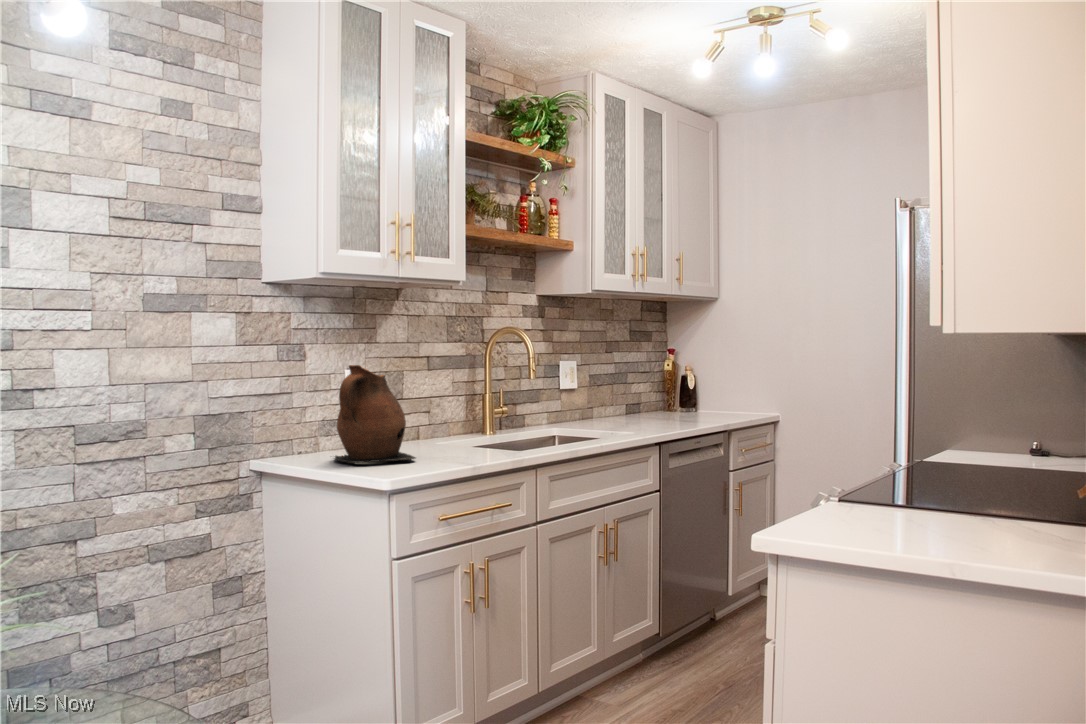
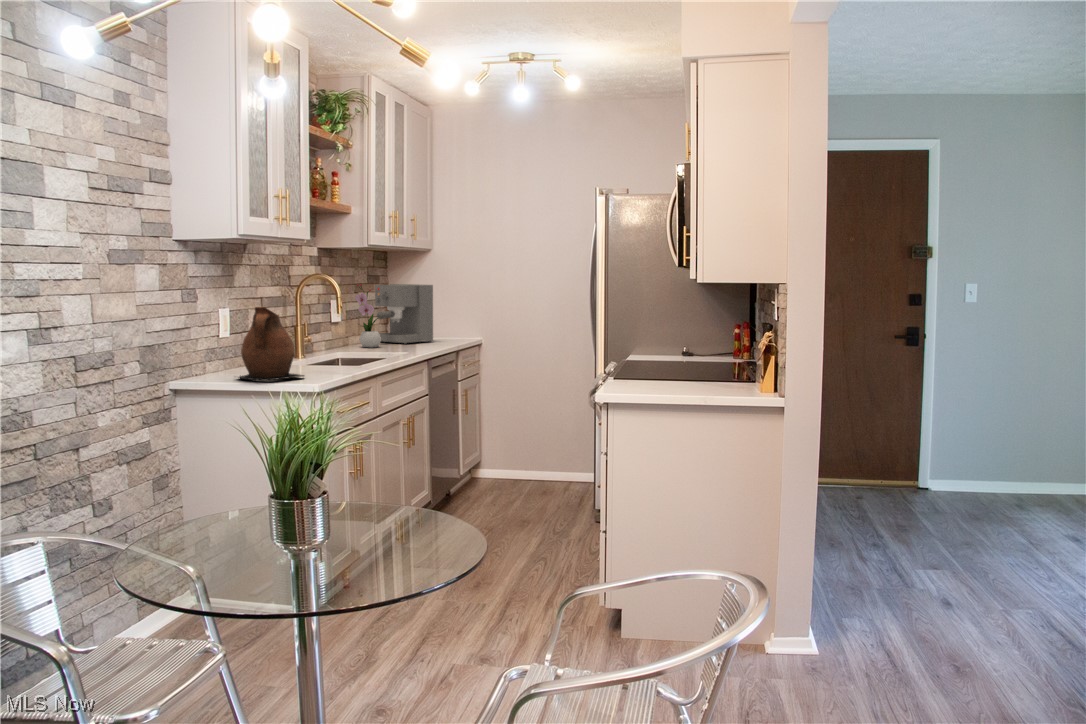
flower arrangement: none [596,341,633,422] -> present [355,284,381,347]
coffee maker: none [632,342,713,418] -> present [375,284,433,344]

